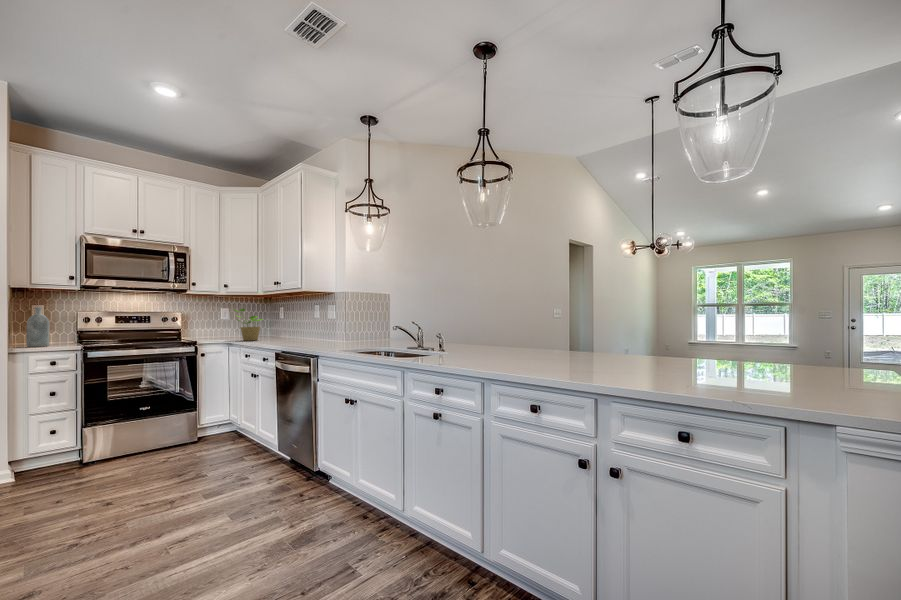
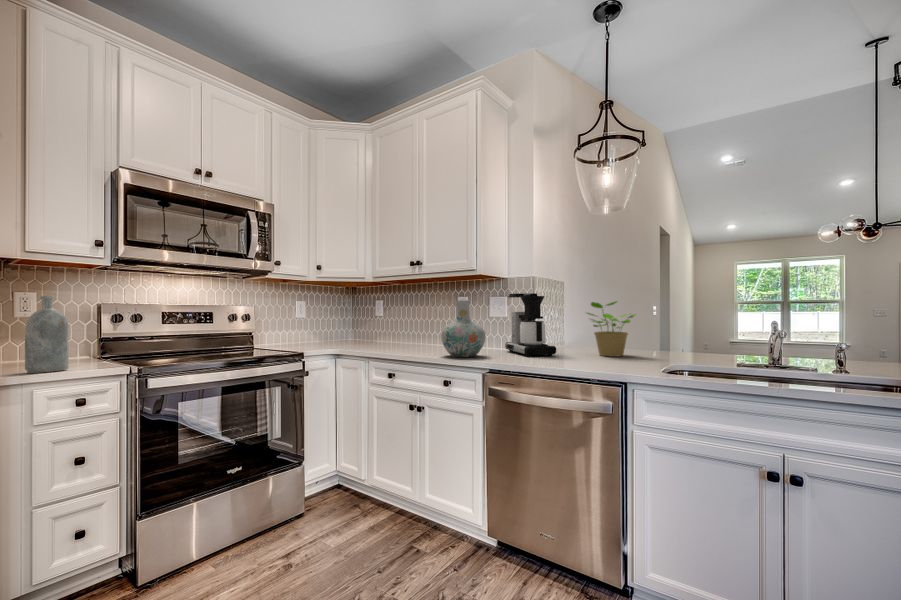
coffee maker: none [323,302,350,344] -> present [505,293,556,357]
vase: none [271,307,301,344] -> present [441,300,485,357]
potted plant: present [235,309,263,341] -> present [587,301,635,357]

